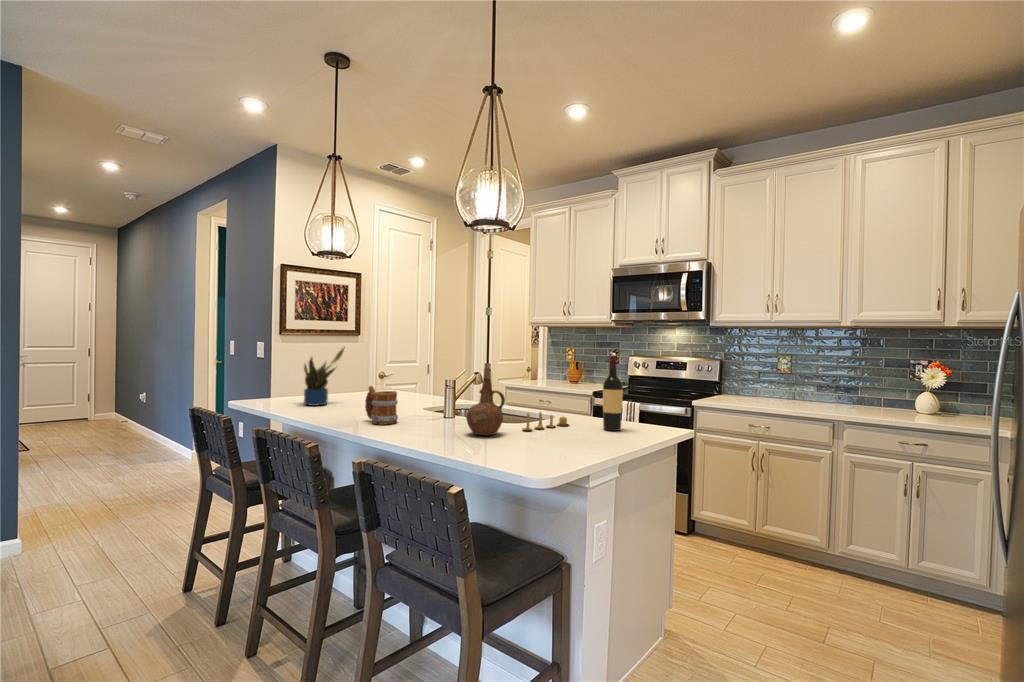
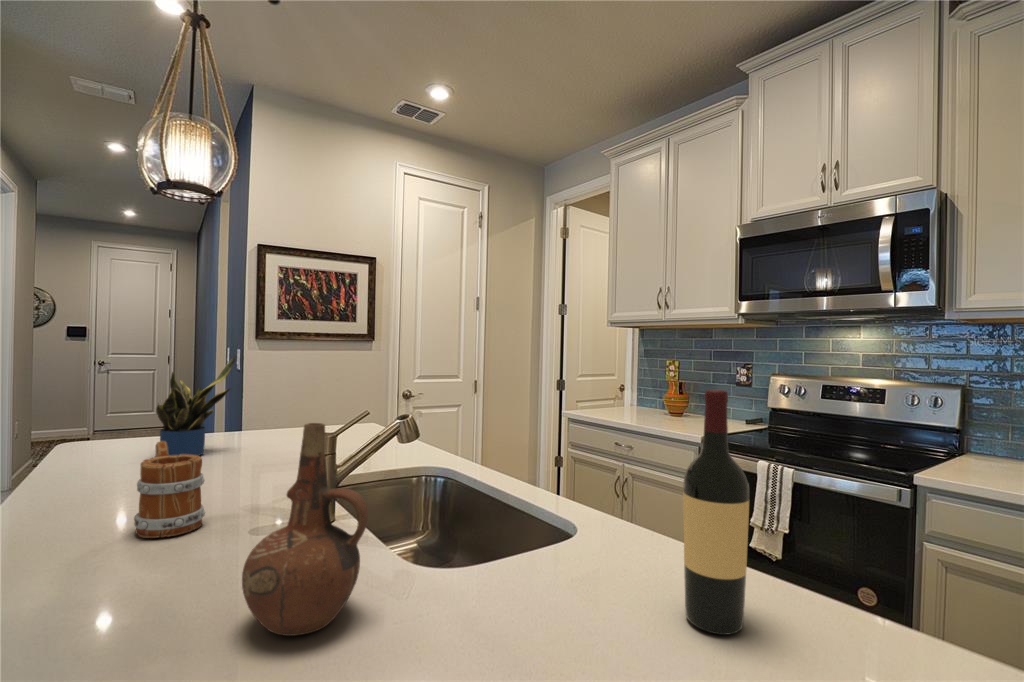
candle: present [523,412,569,431] -> none [433,541,591,609]

